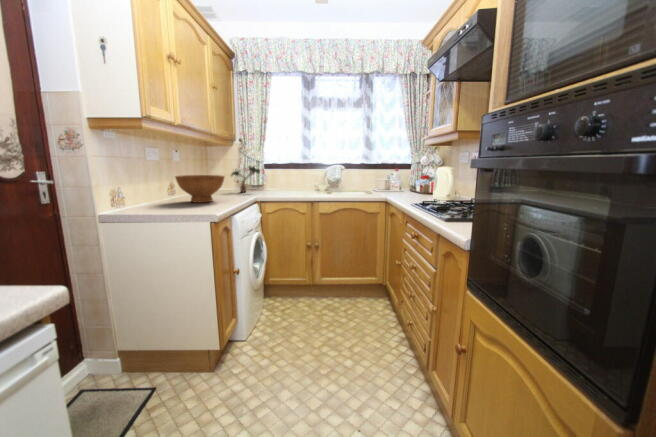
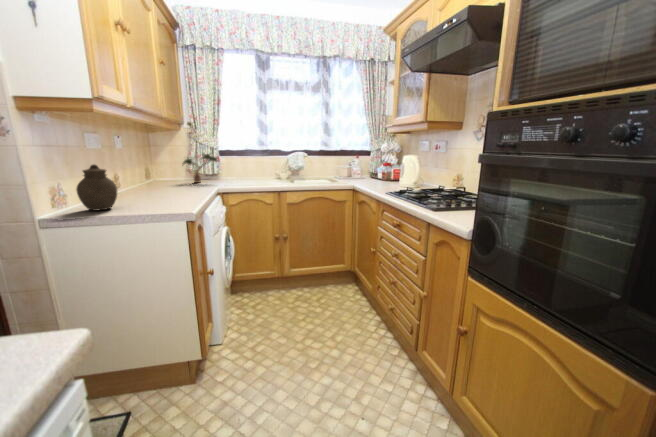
jar: none [130,172,162,210] -> present [76,165,117,211]
bowl: present [175,175,224,202] -> none [125,166,185,197]

